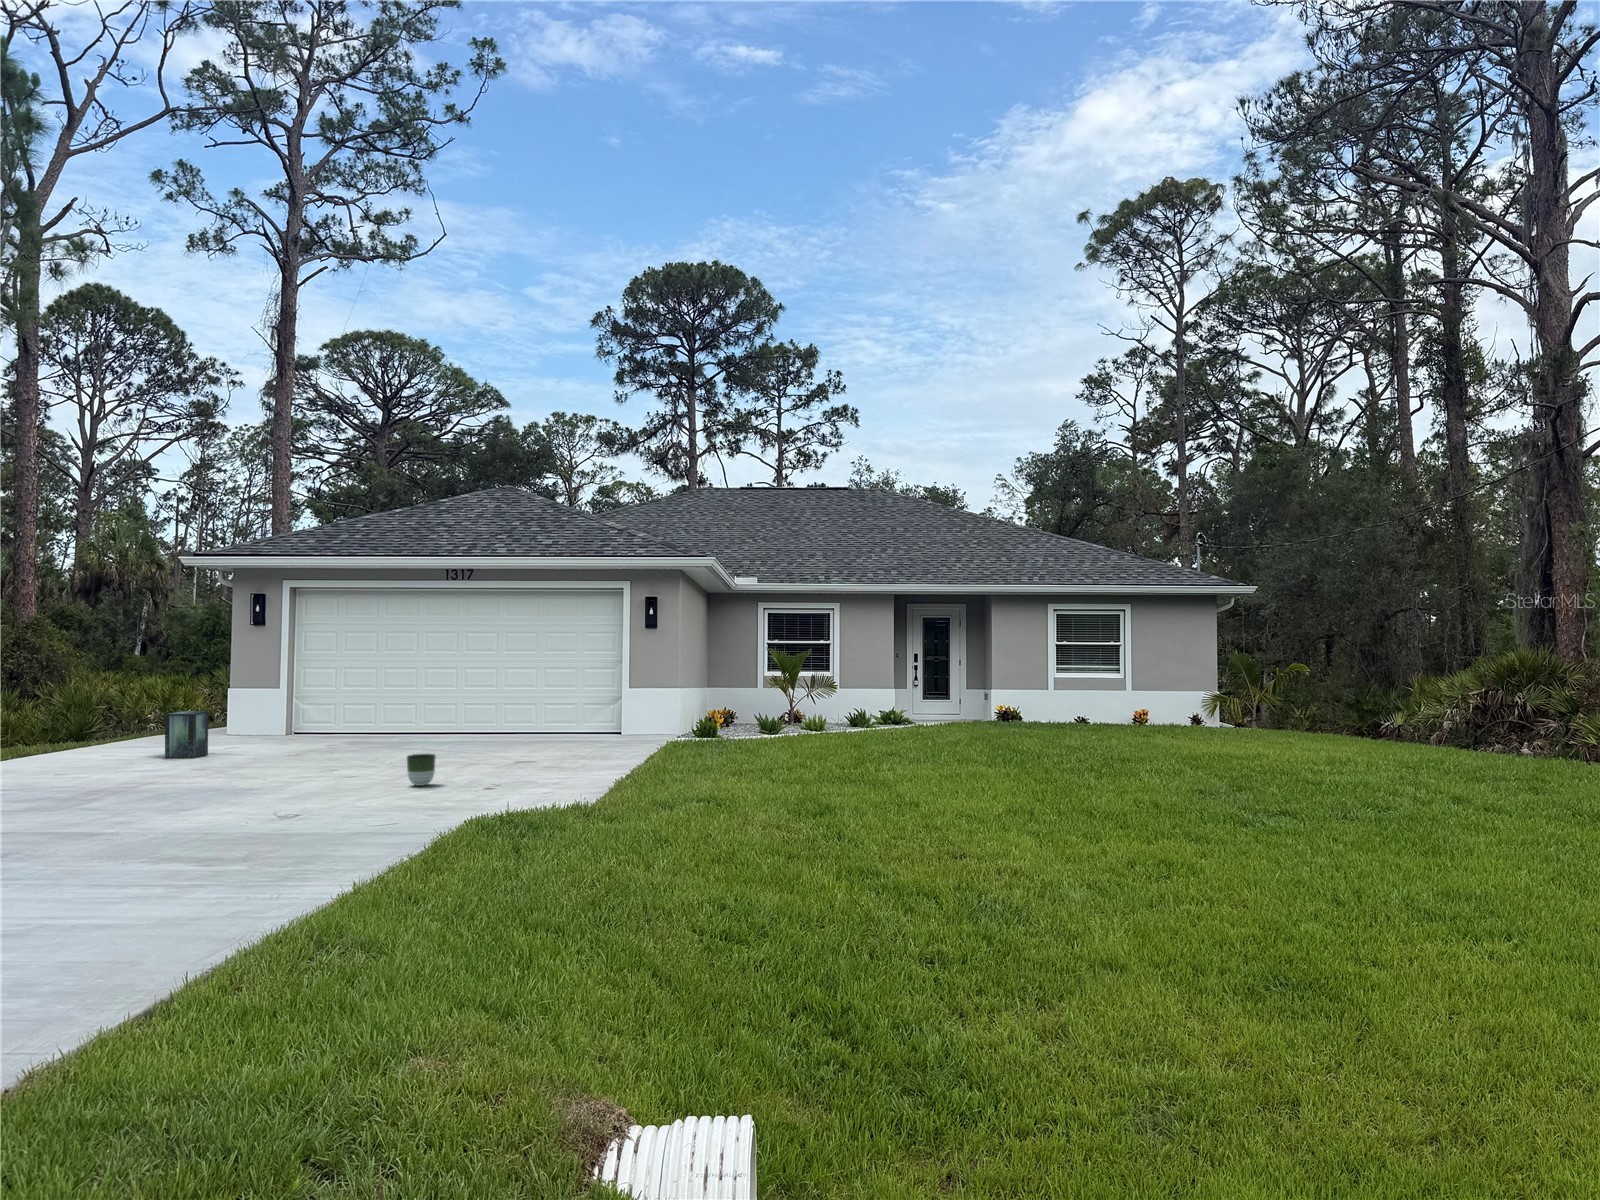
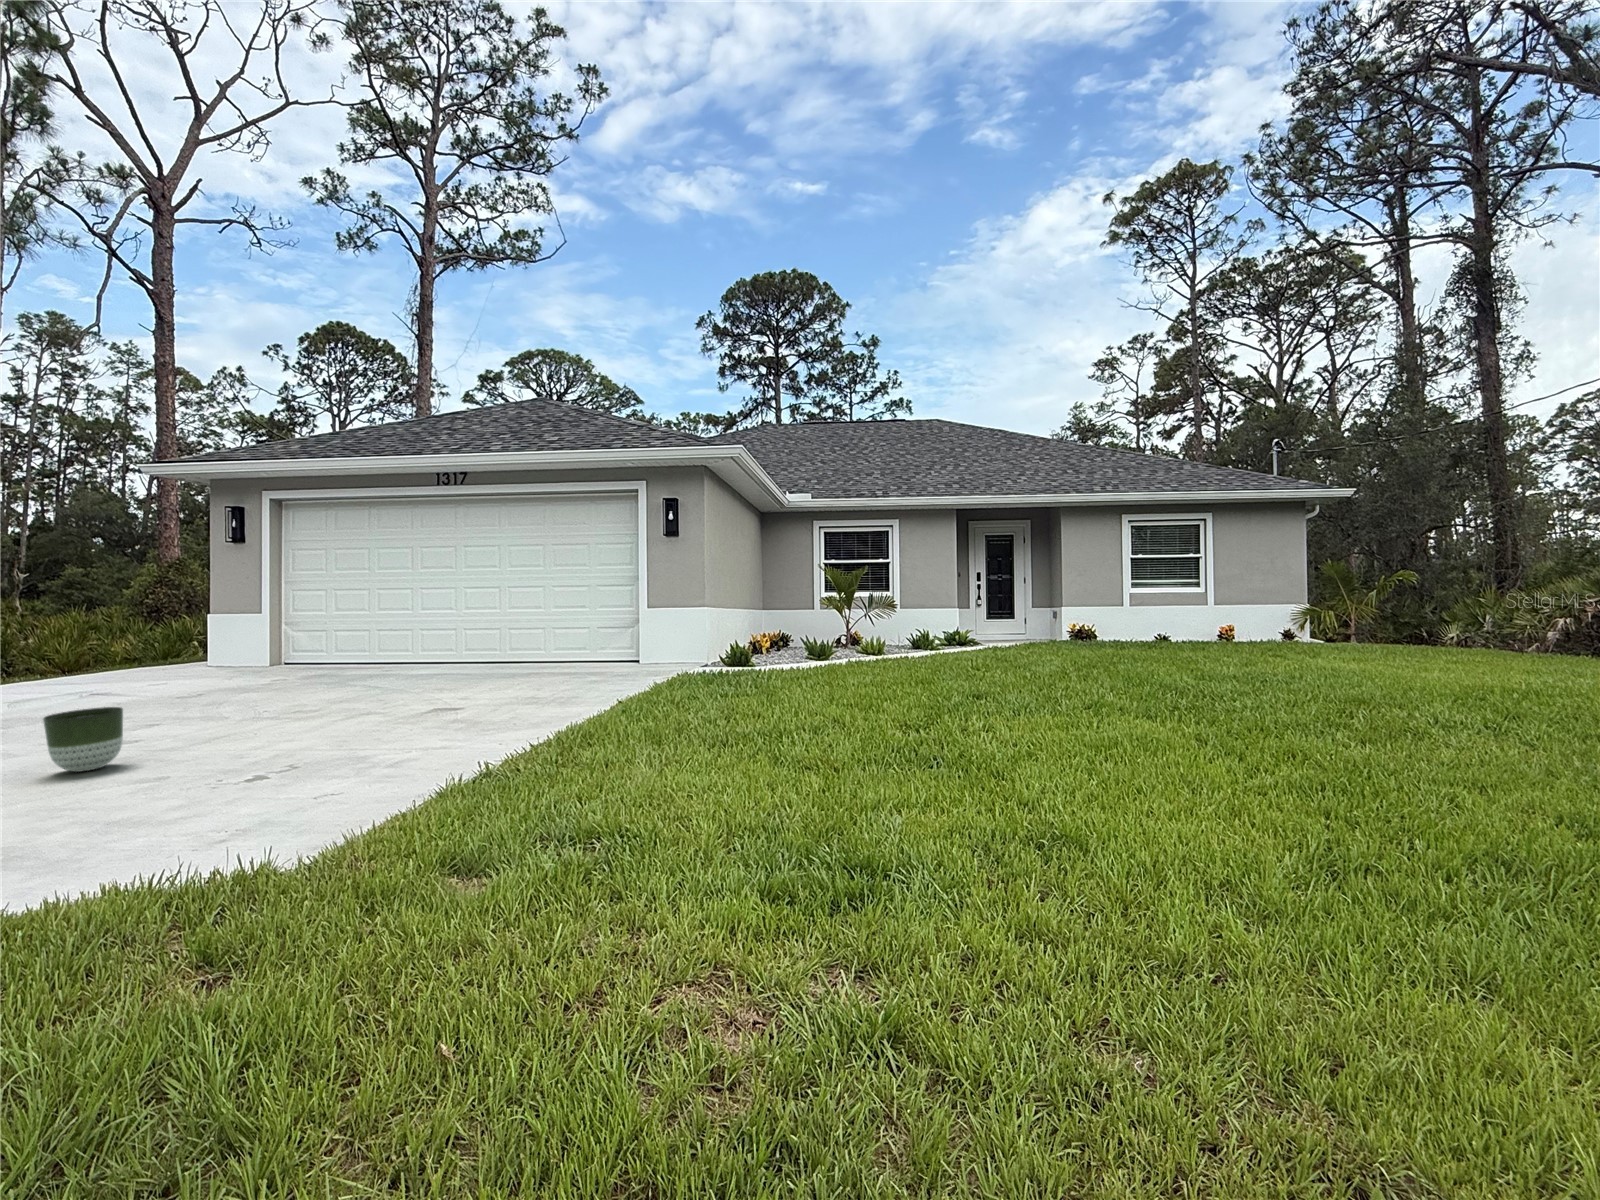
storage box: present [165,711,208,759] -> none [18,632,97,693]

